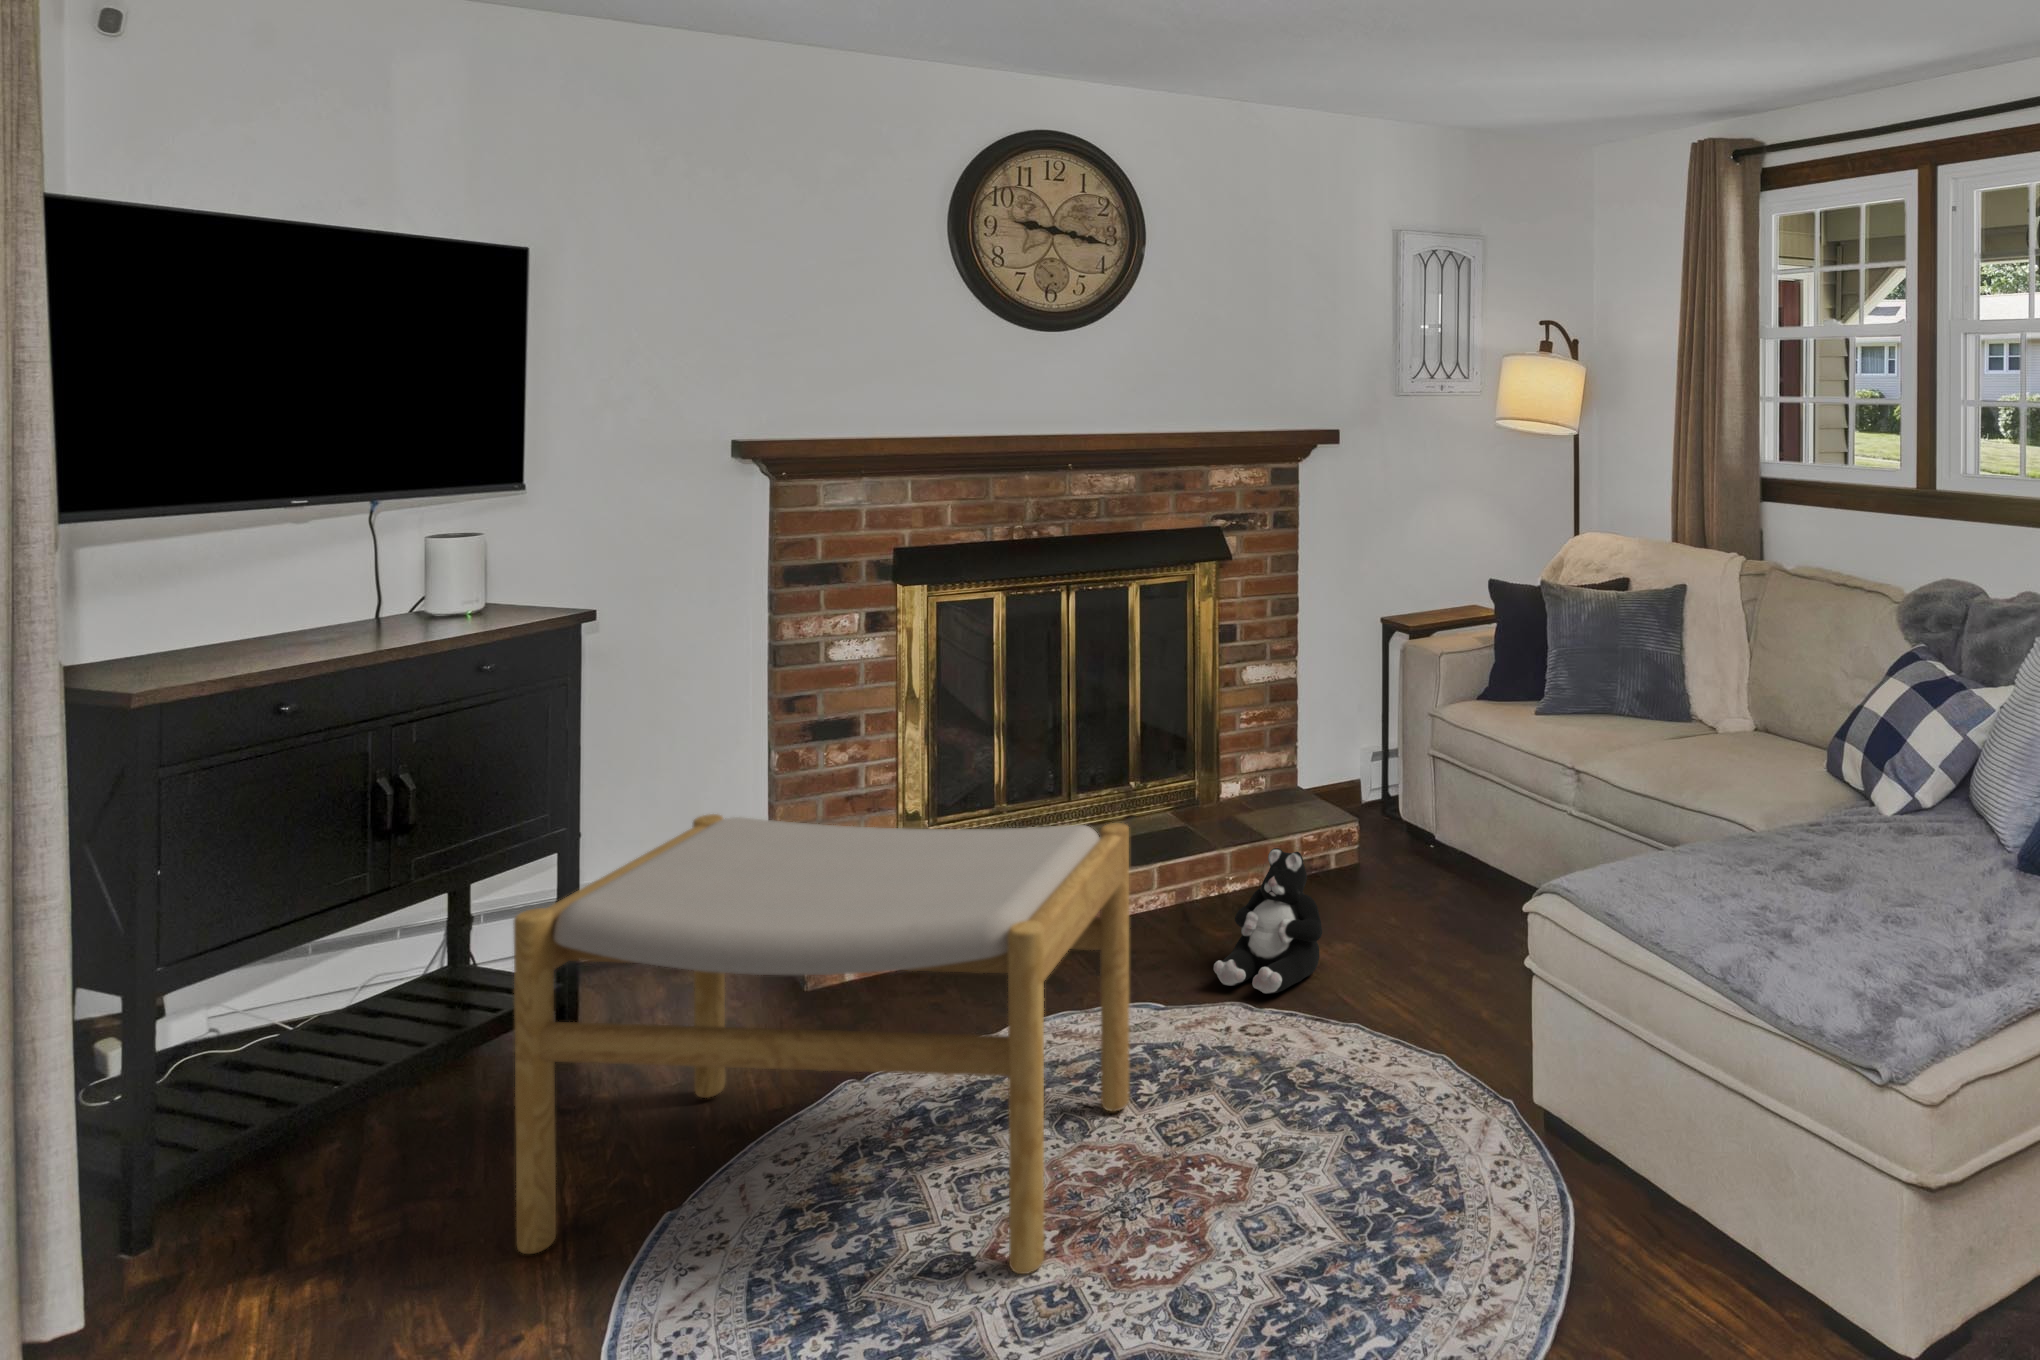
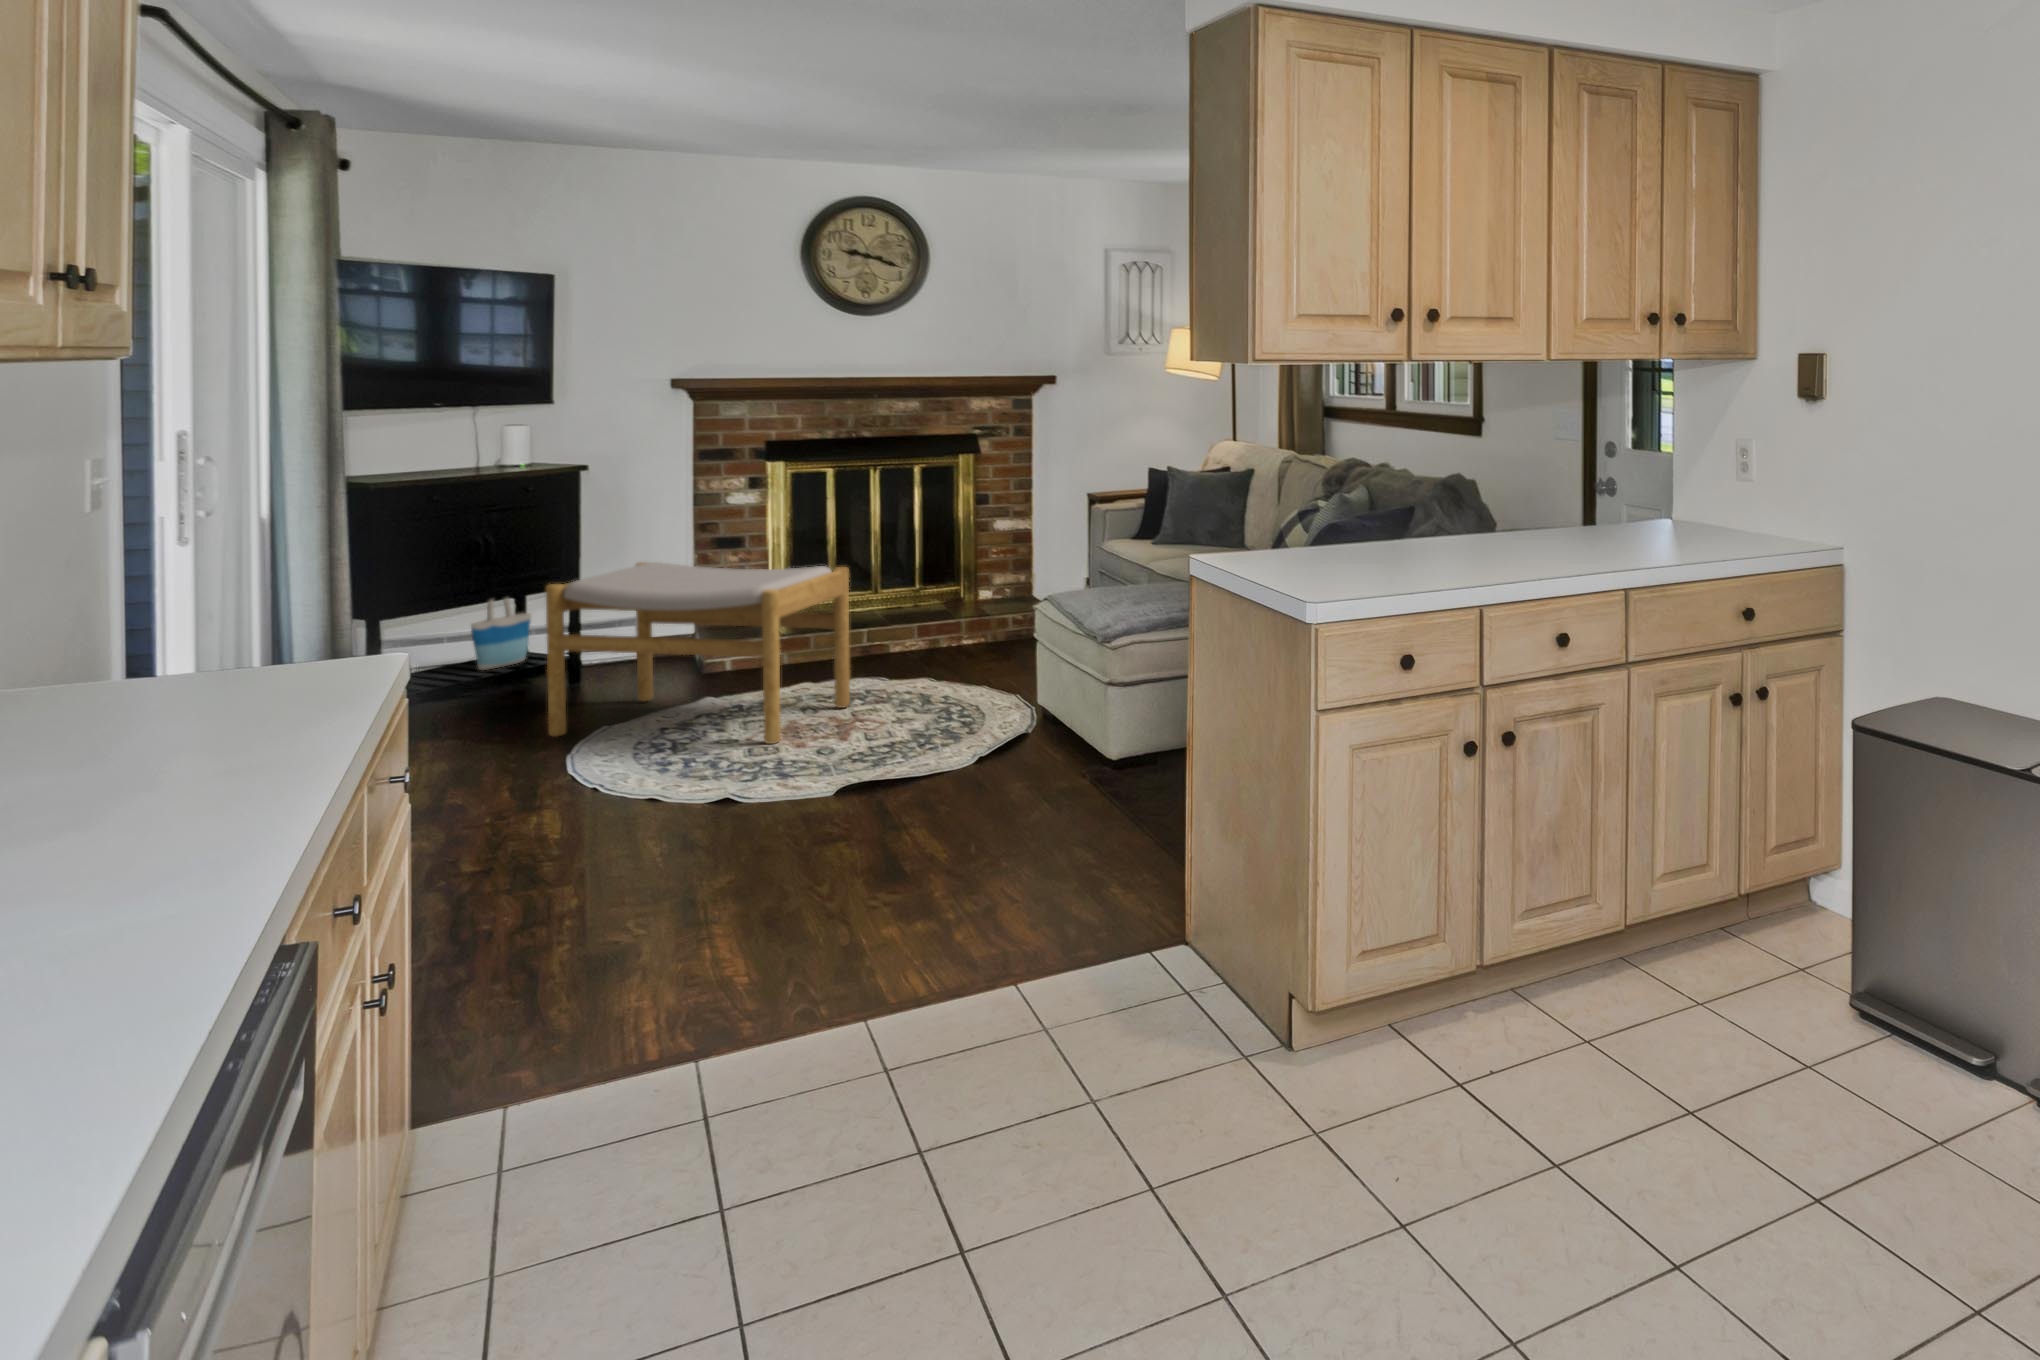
plush toy: present [1214,848,1322,994] -> none [923,605,989,677]
tote bag: none [353,855,479,1037] -> present [471,598,531,670]

